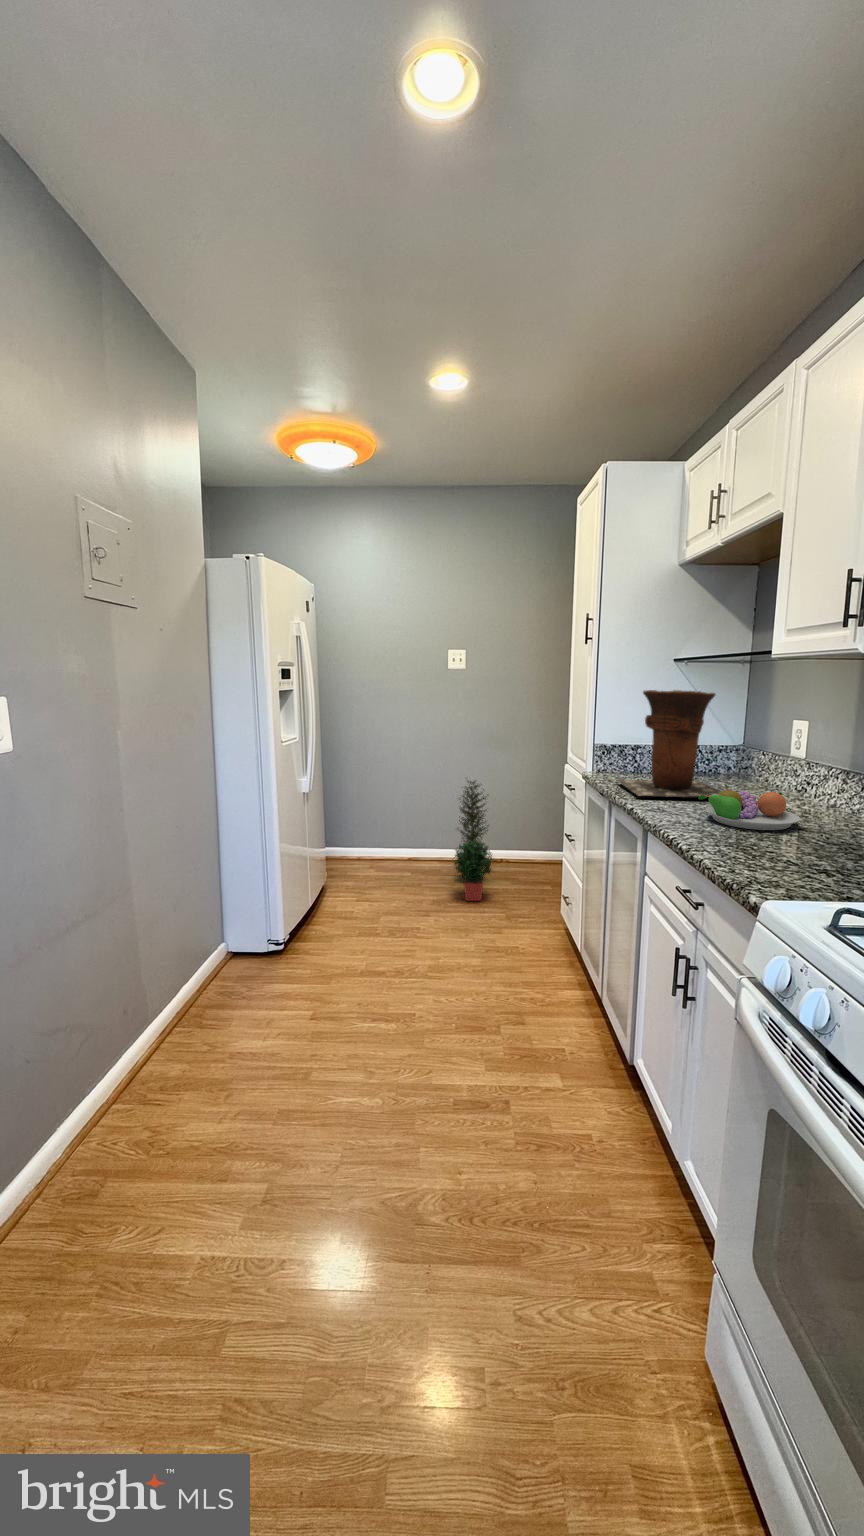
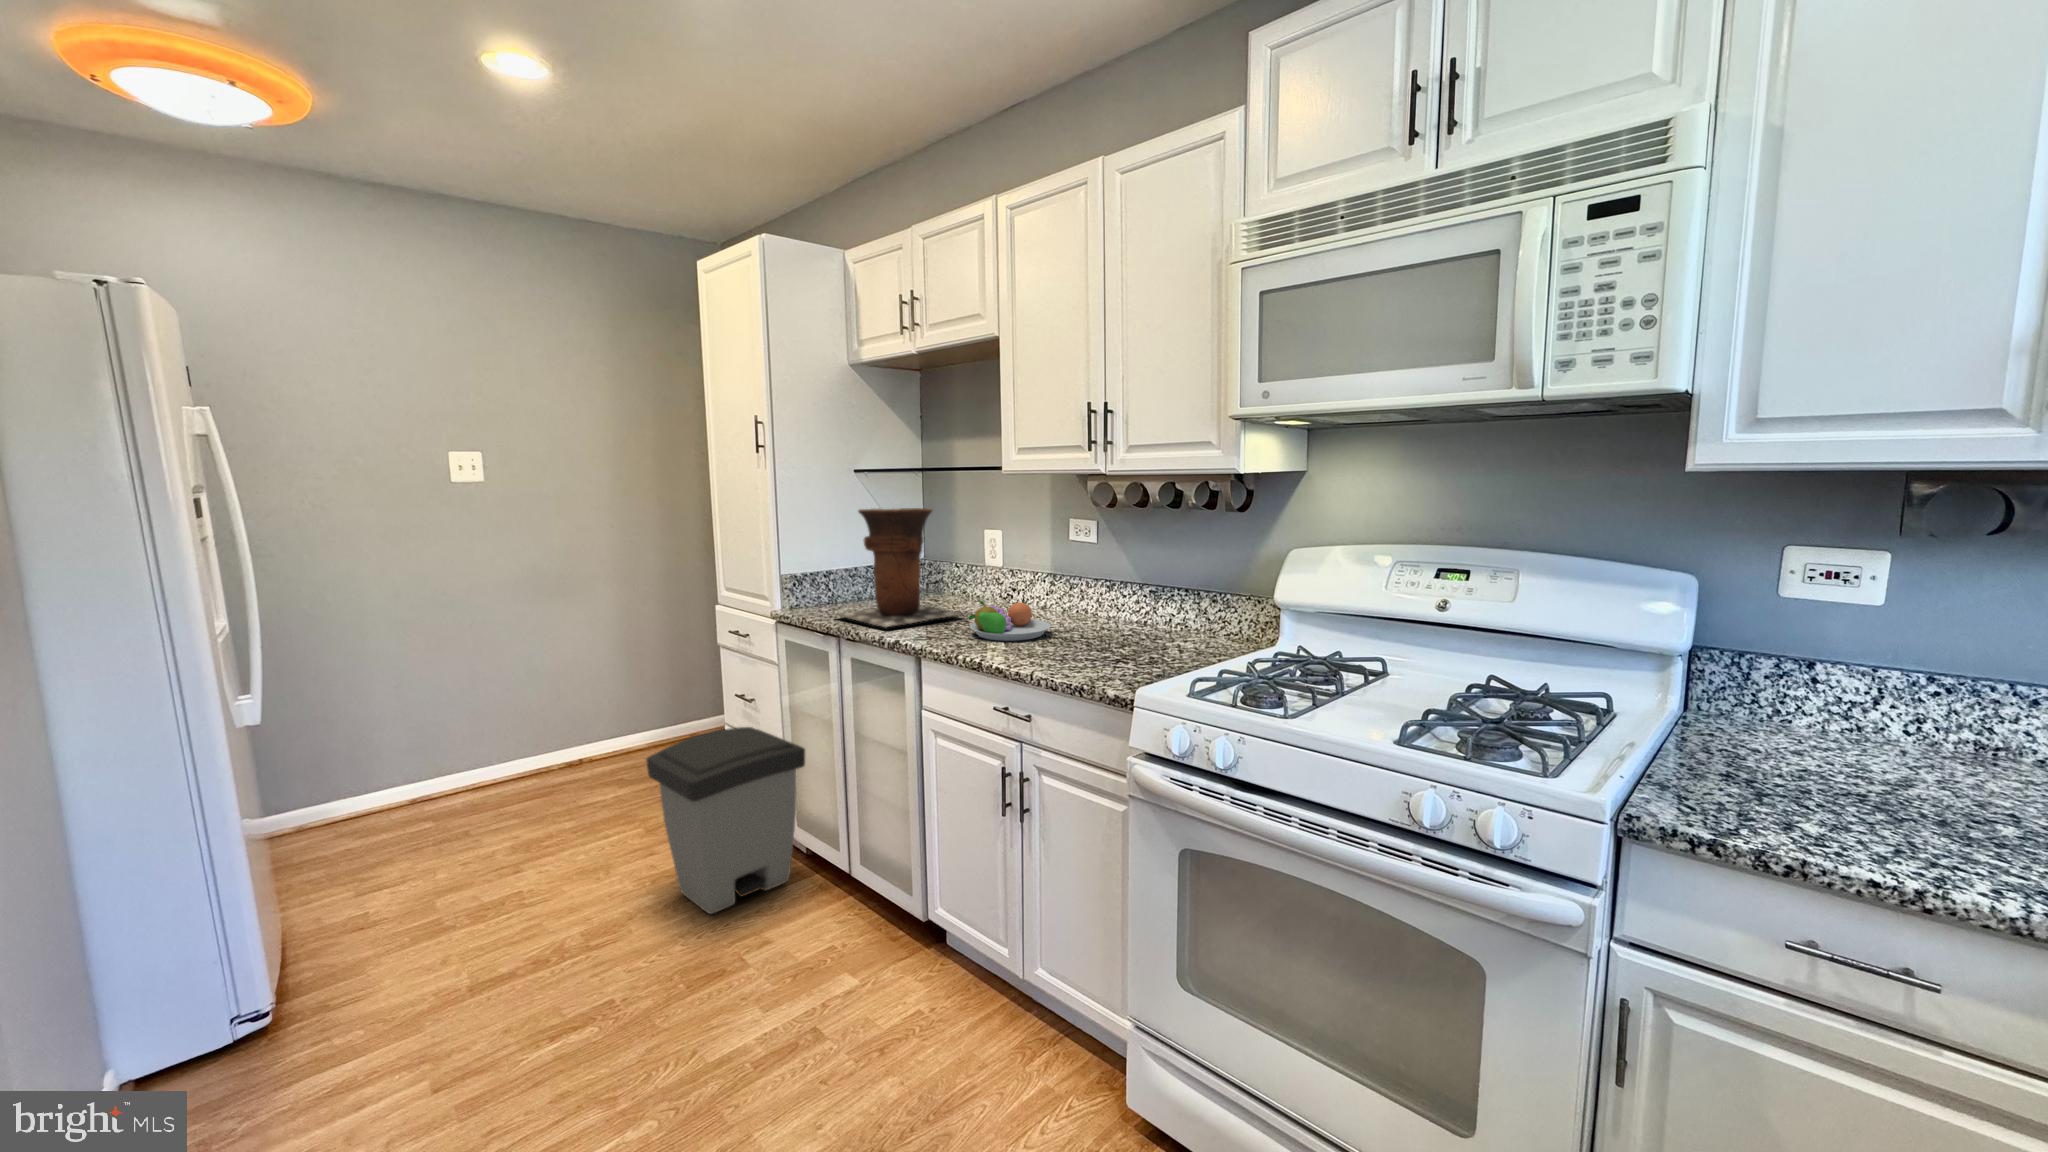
potted plant: present [454,781,493,901] -> none [499,648,607,831]
trash can: none [483,856,587,987] -> present [646,727,805,914]

